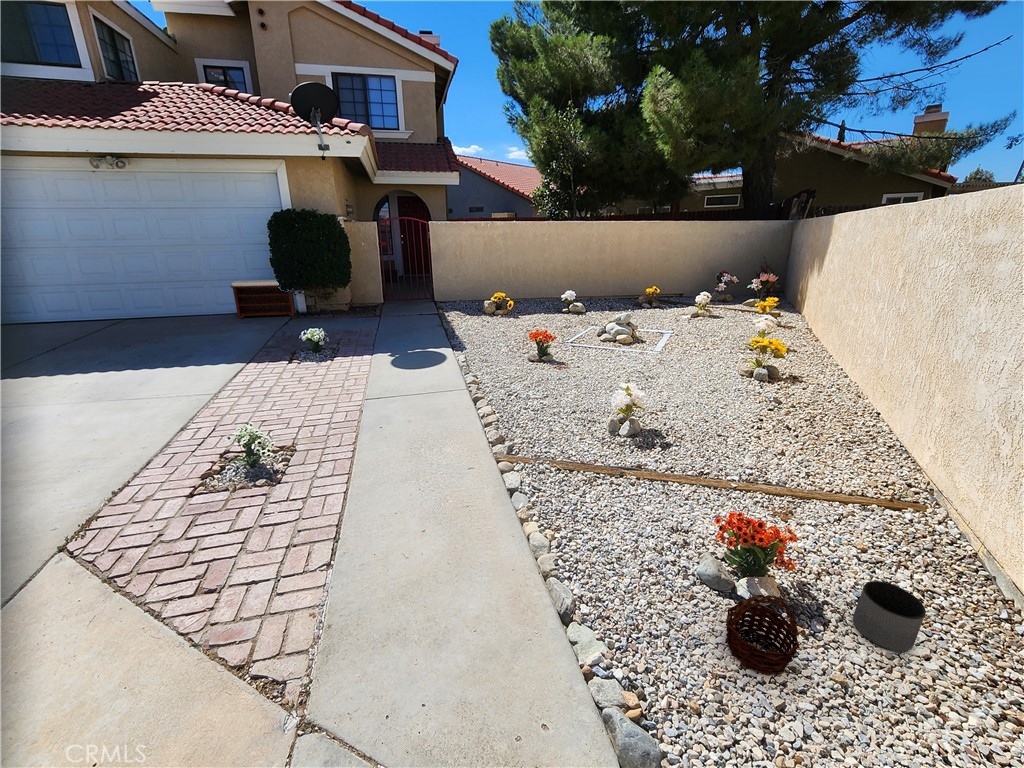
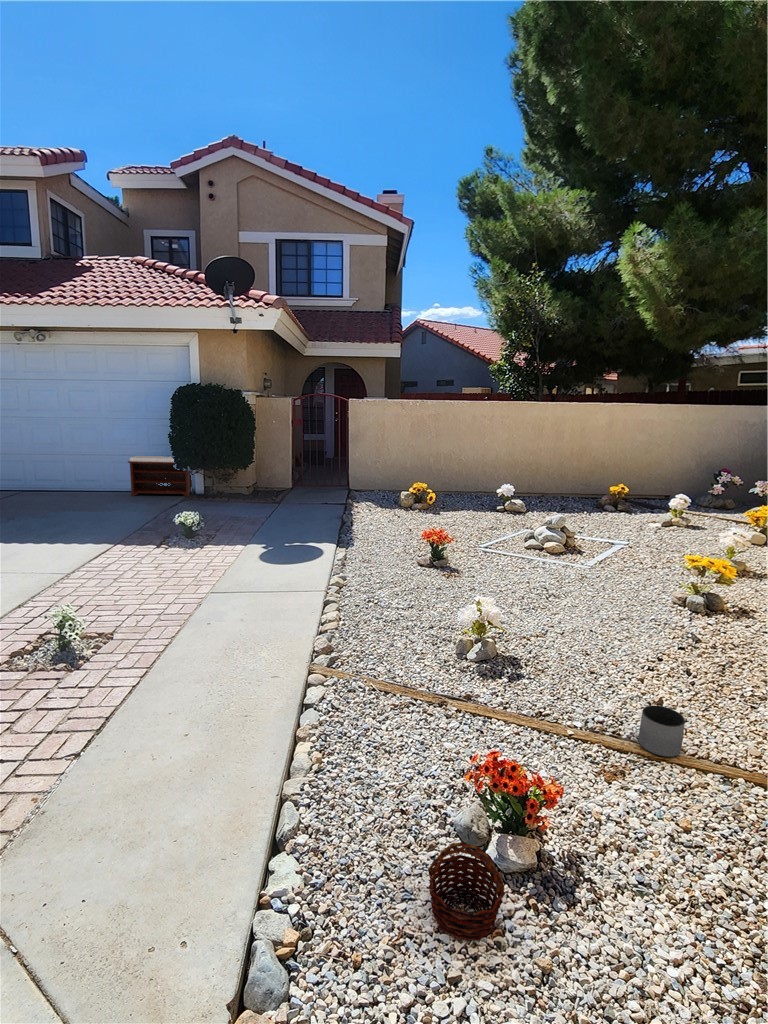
planter: present [853,581,926,652] -> present [638,705,685,757]

